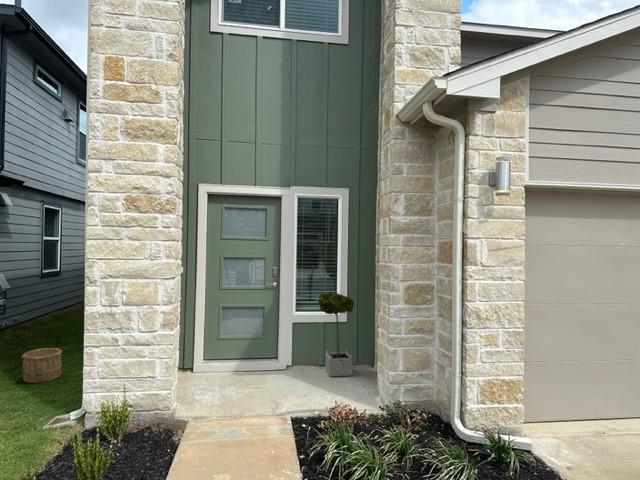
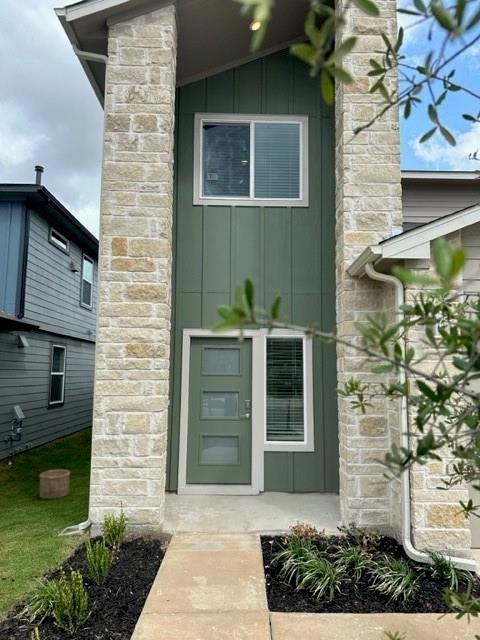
potted tree: present [318,292,354,377] -> none [286,423,318,502]

